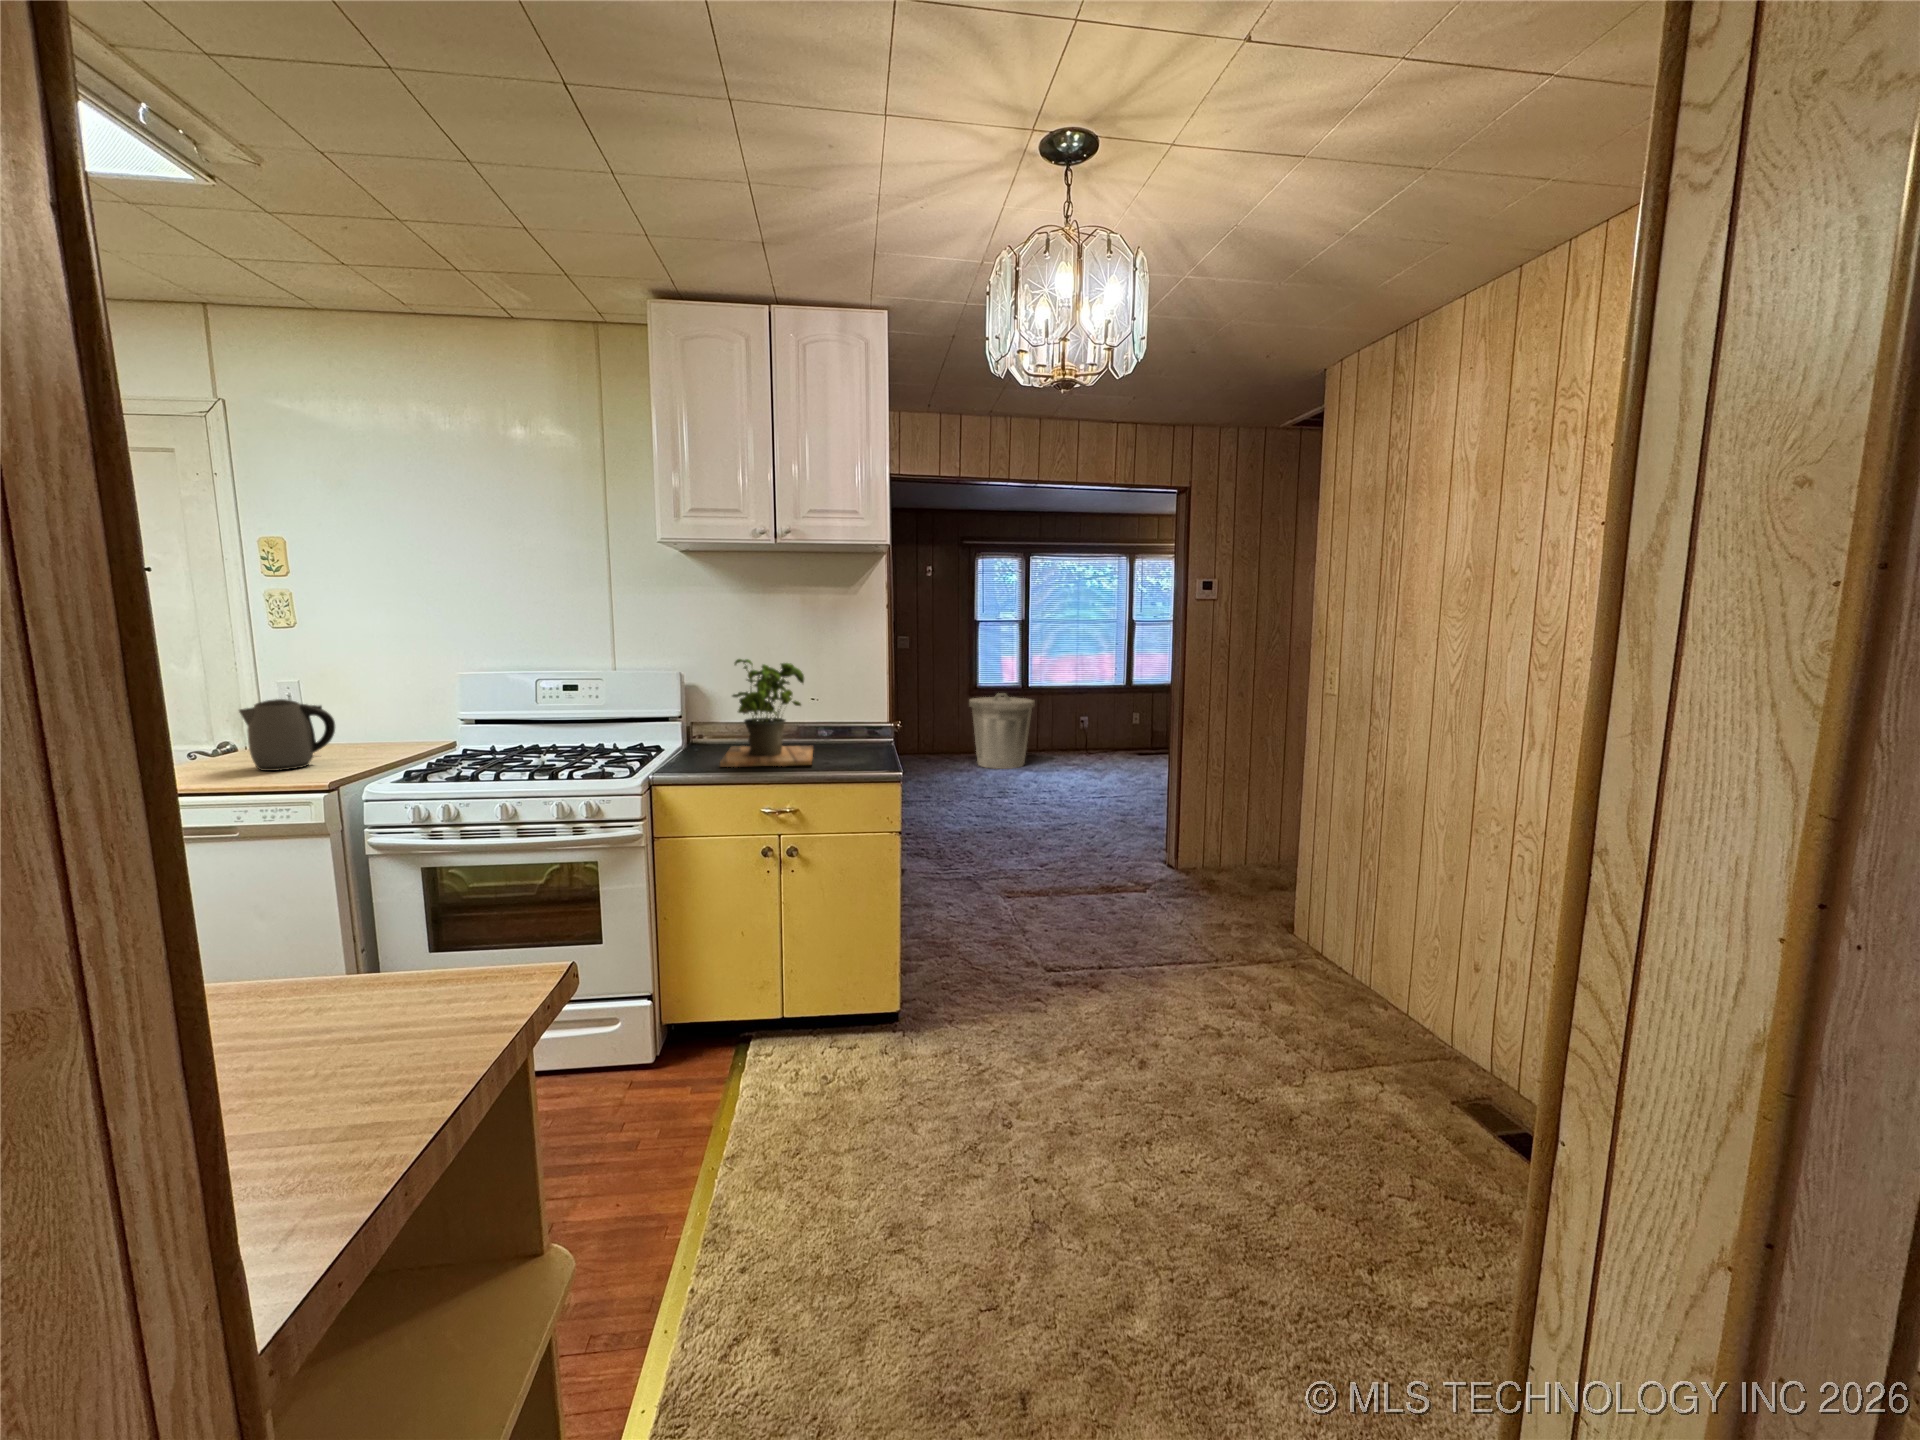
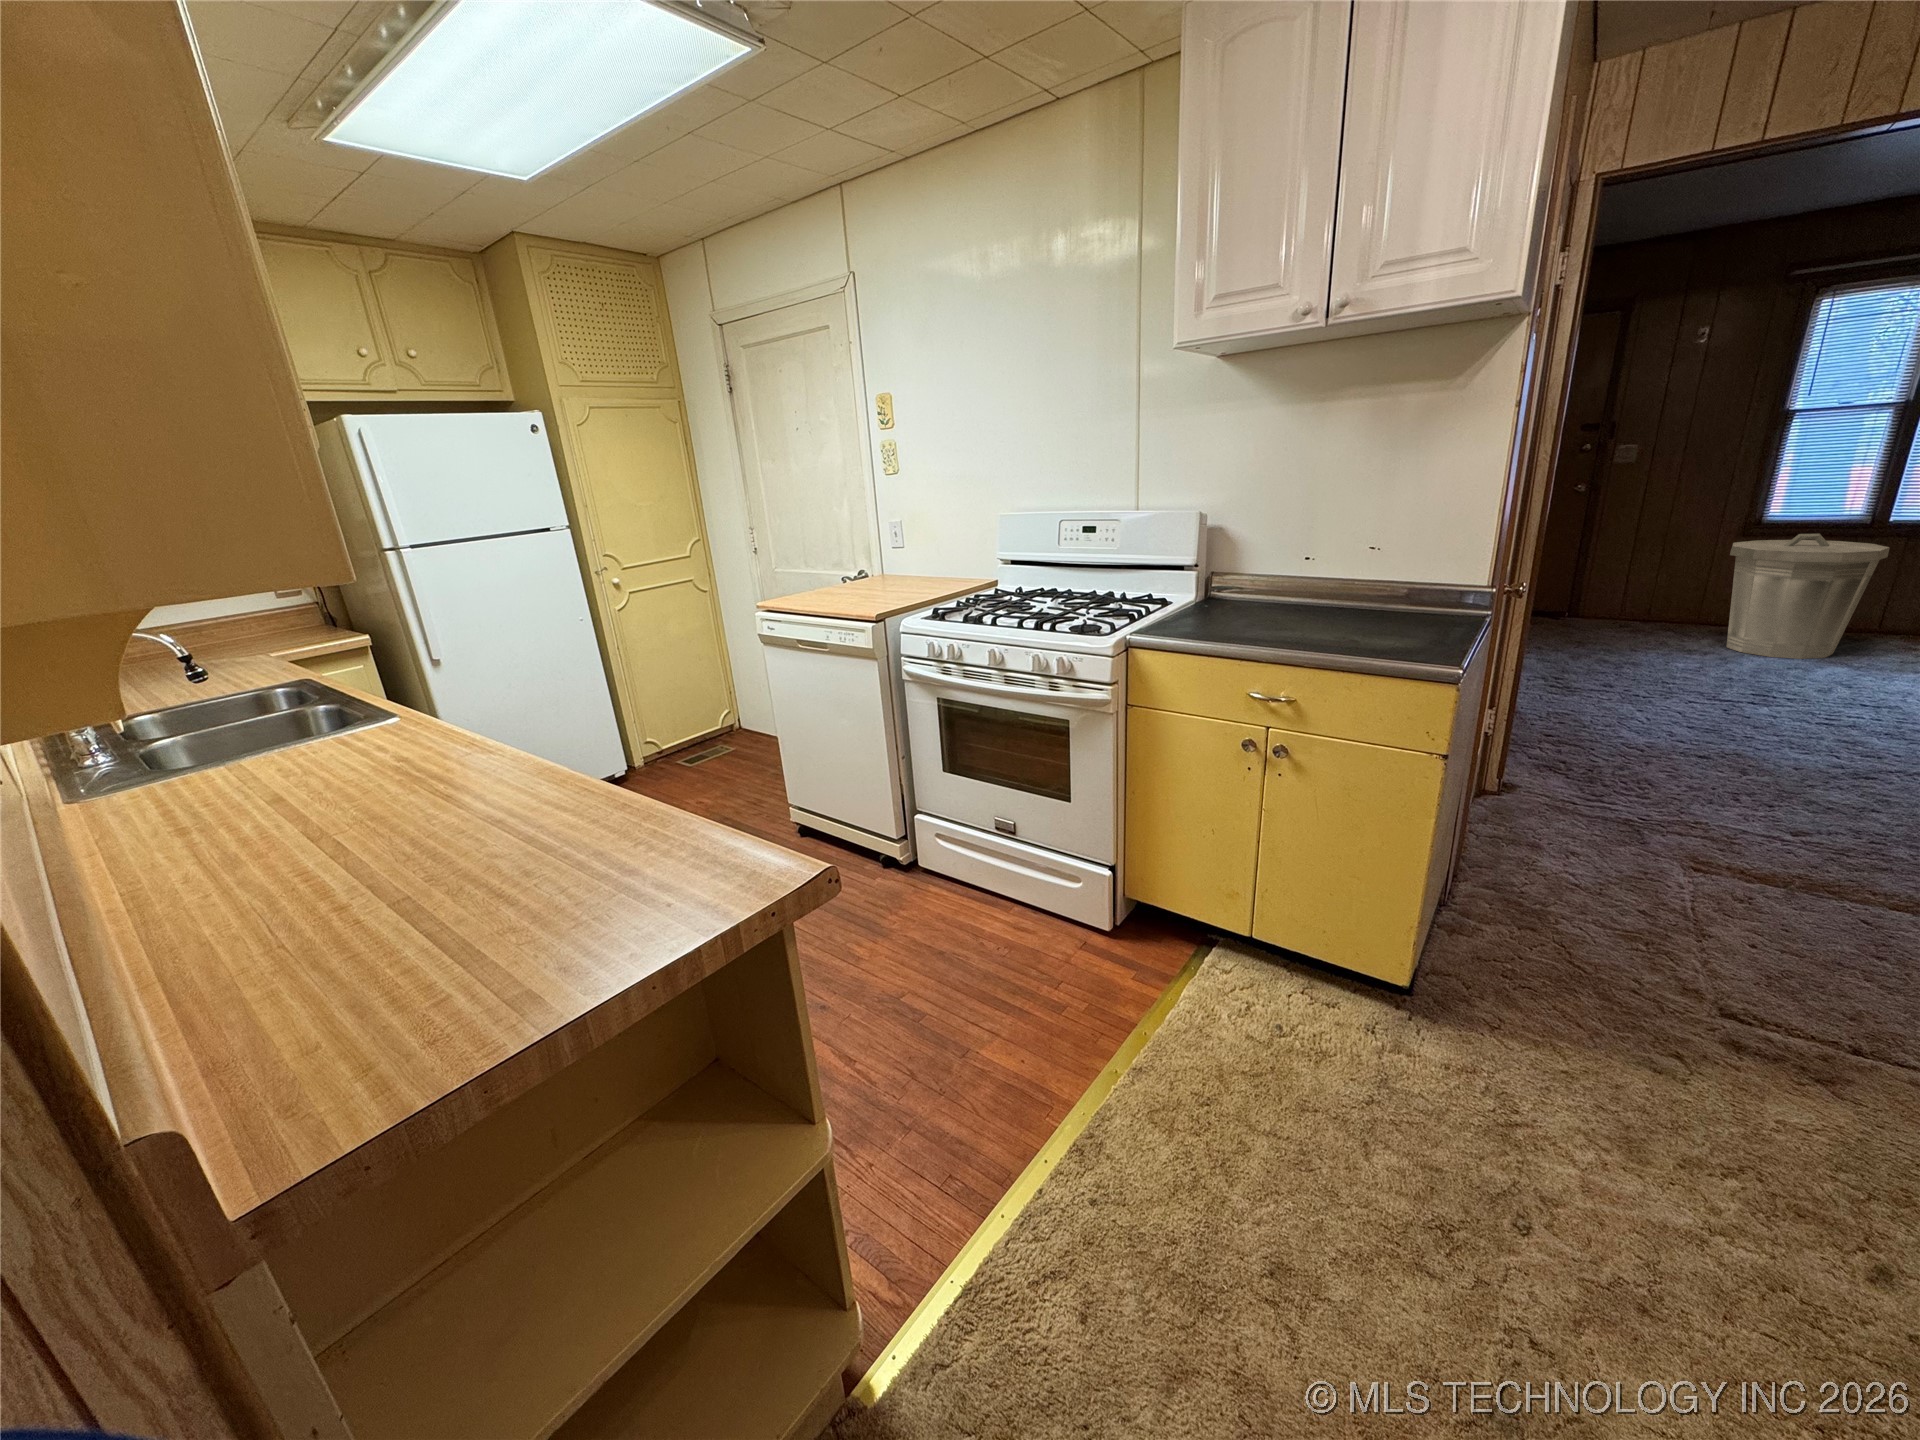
potted plant: present [720,659,813,767] -> none [1213,494,1355,640]
kettle: present [239,699,335,771] -> none [843,540,904,600]

